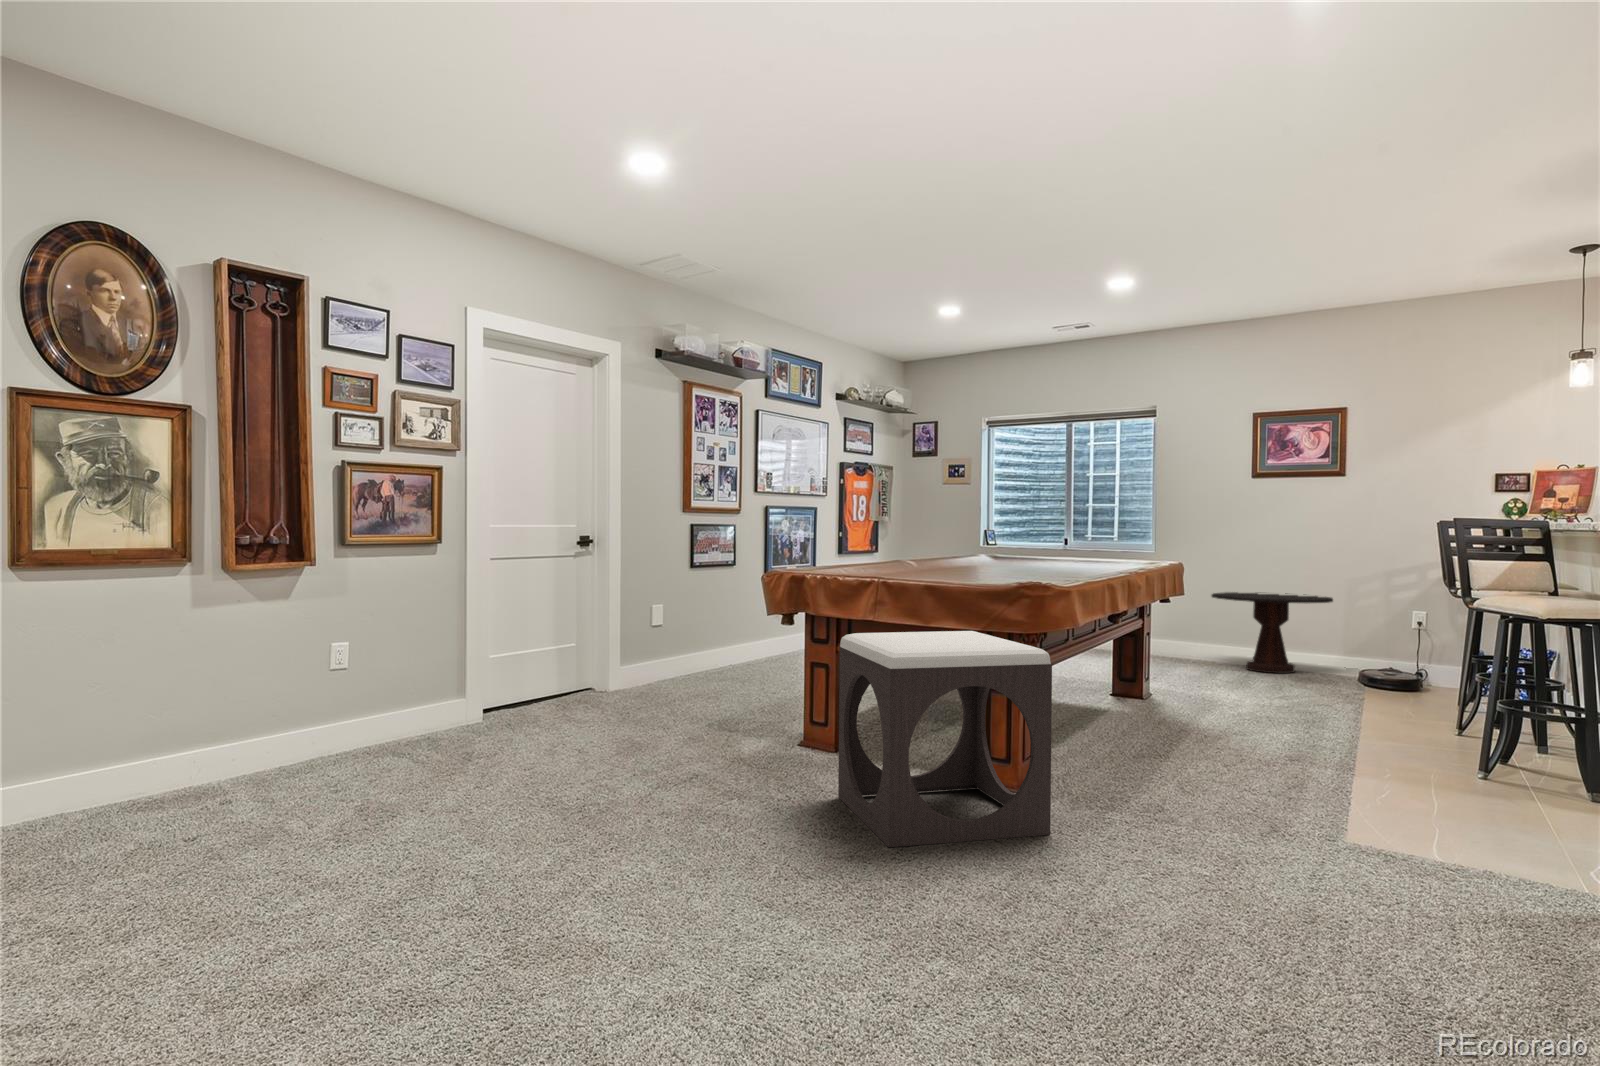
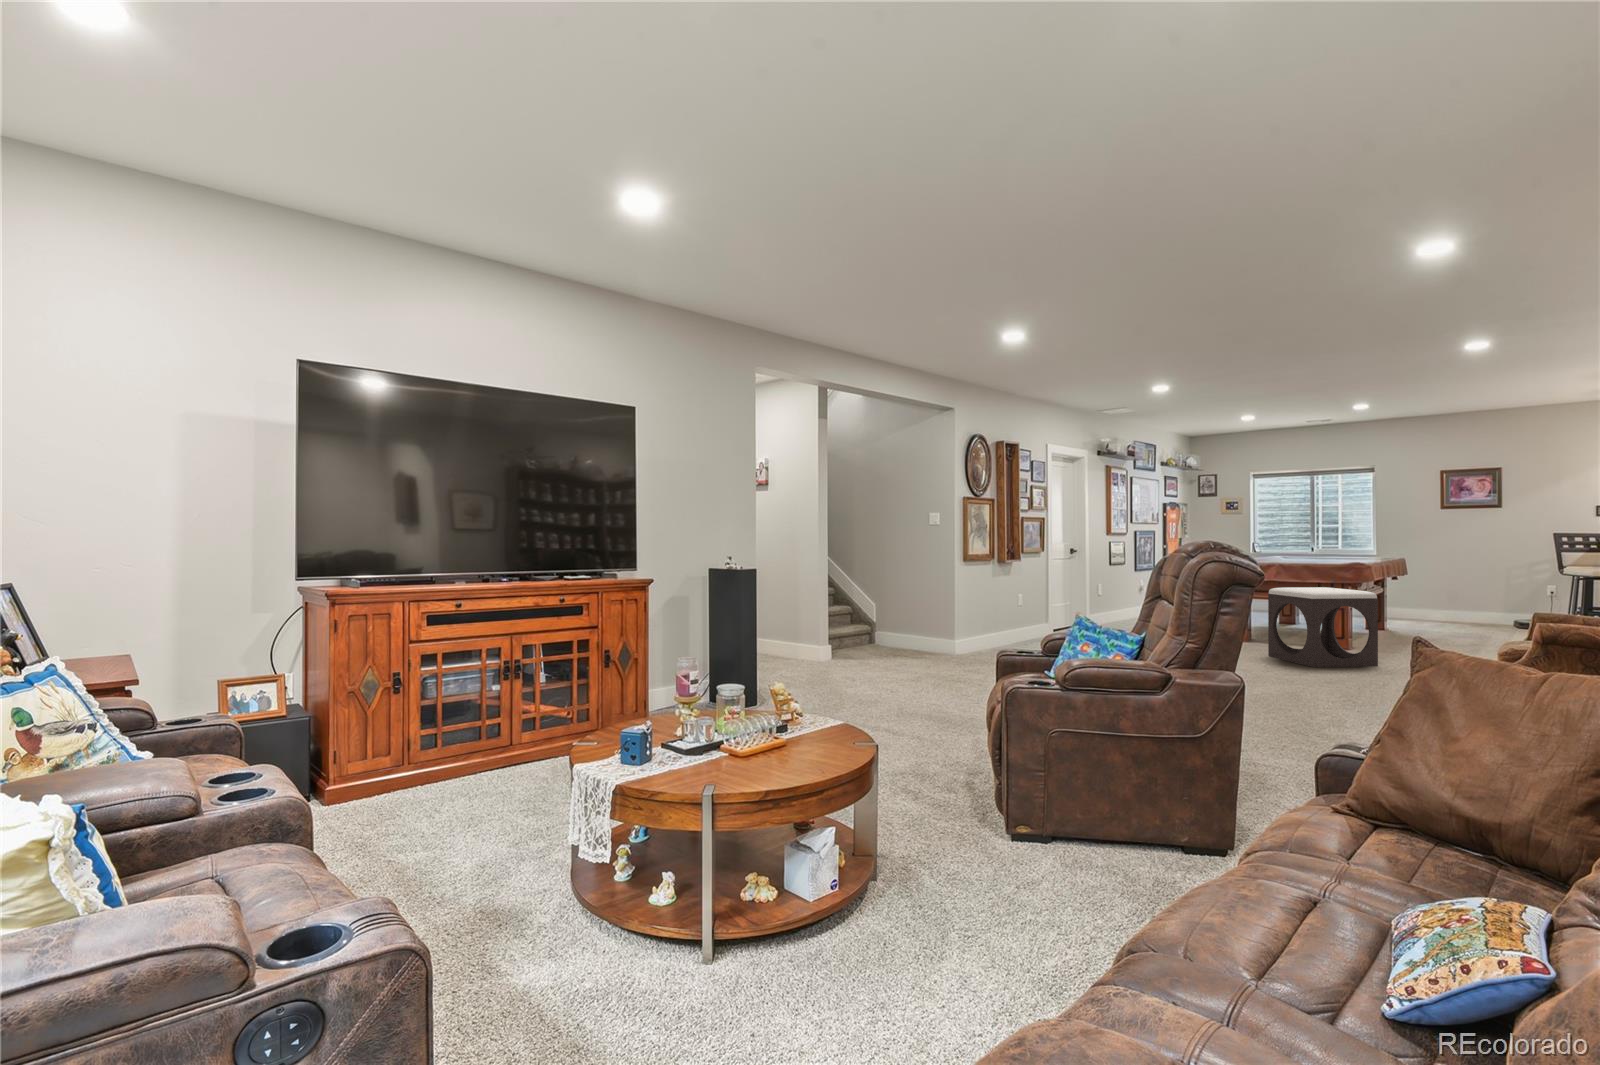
side table: present [1212,592,1333,673] -> none [1414,577,1496,623]

